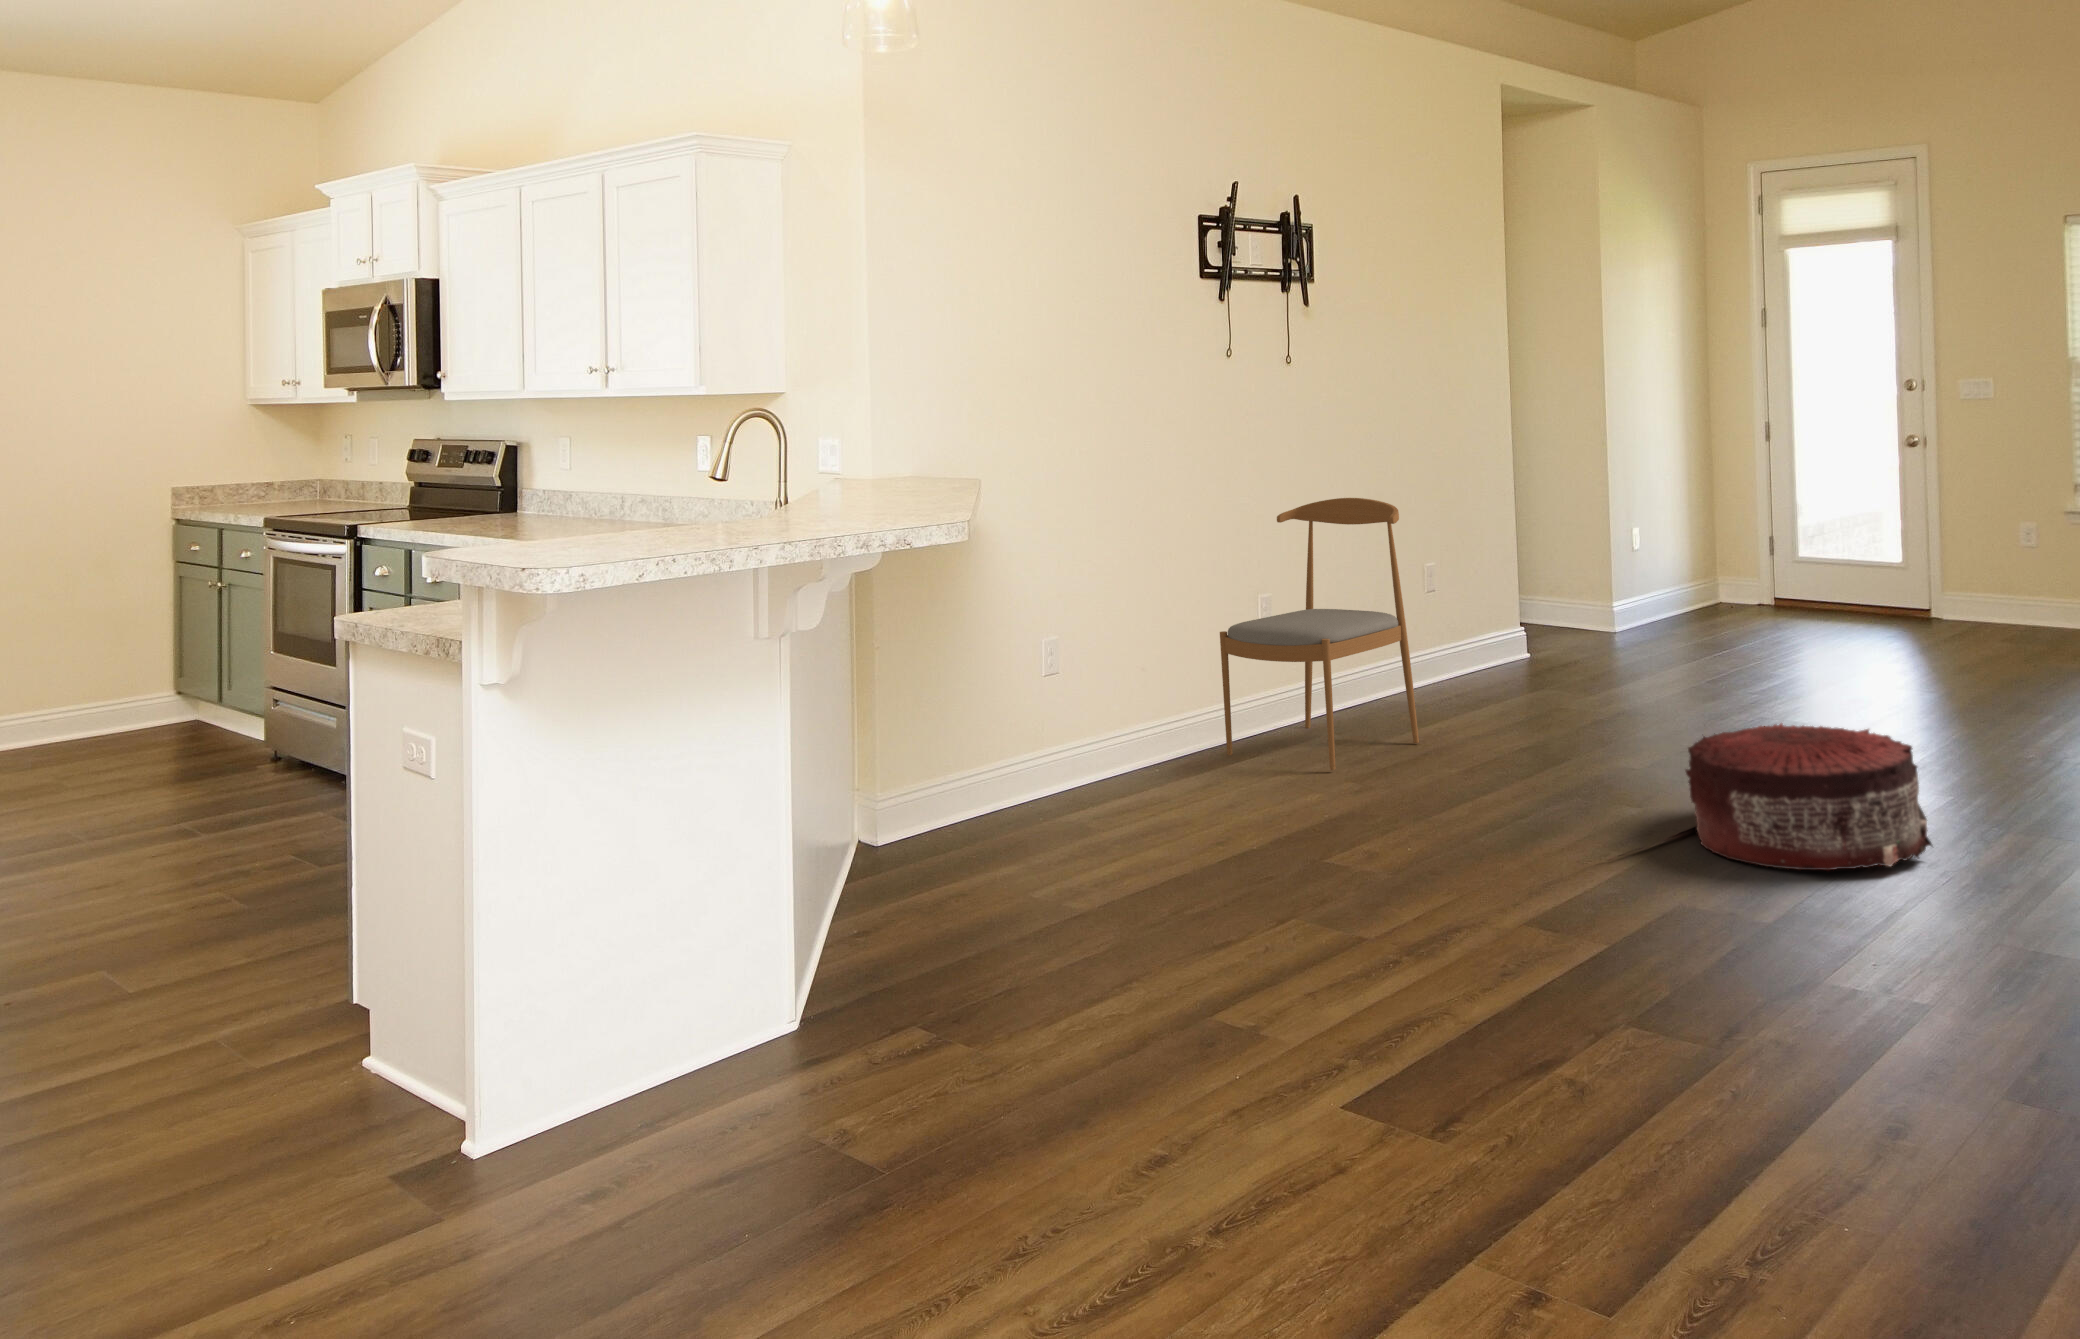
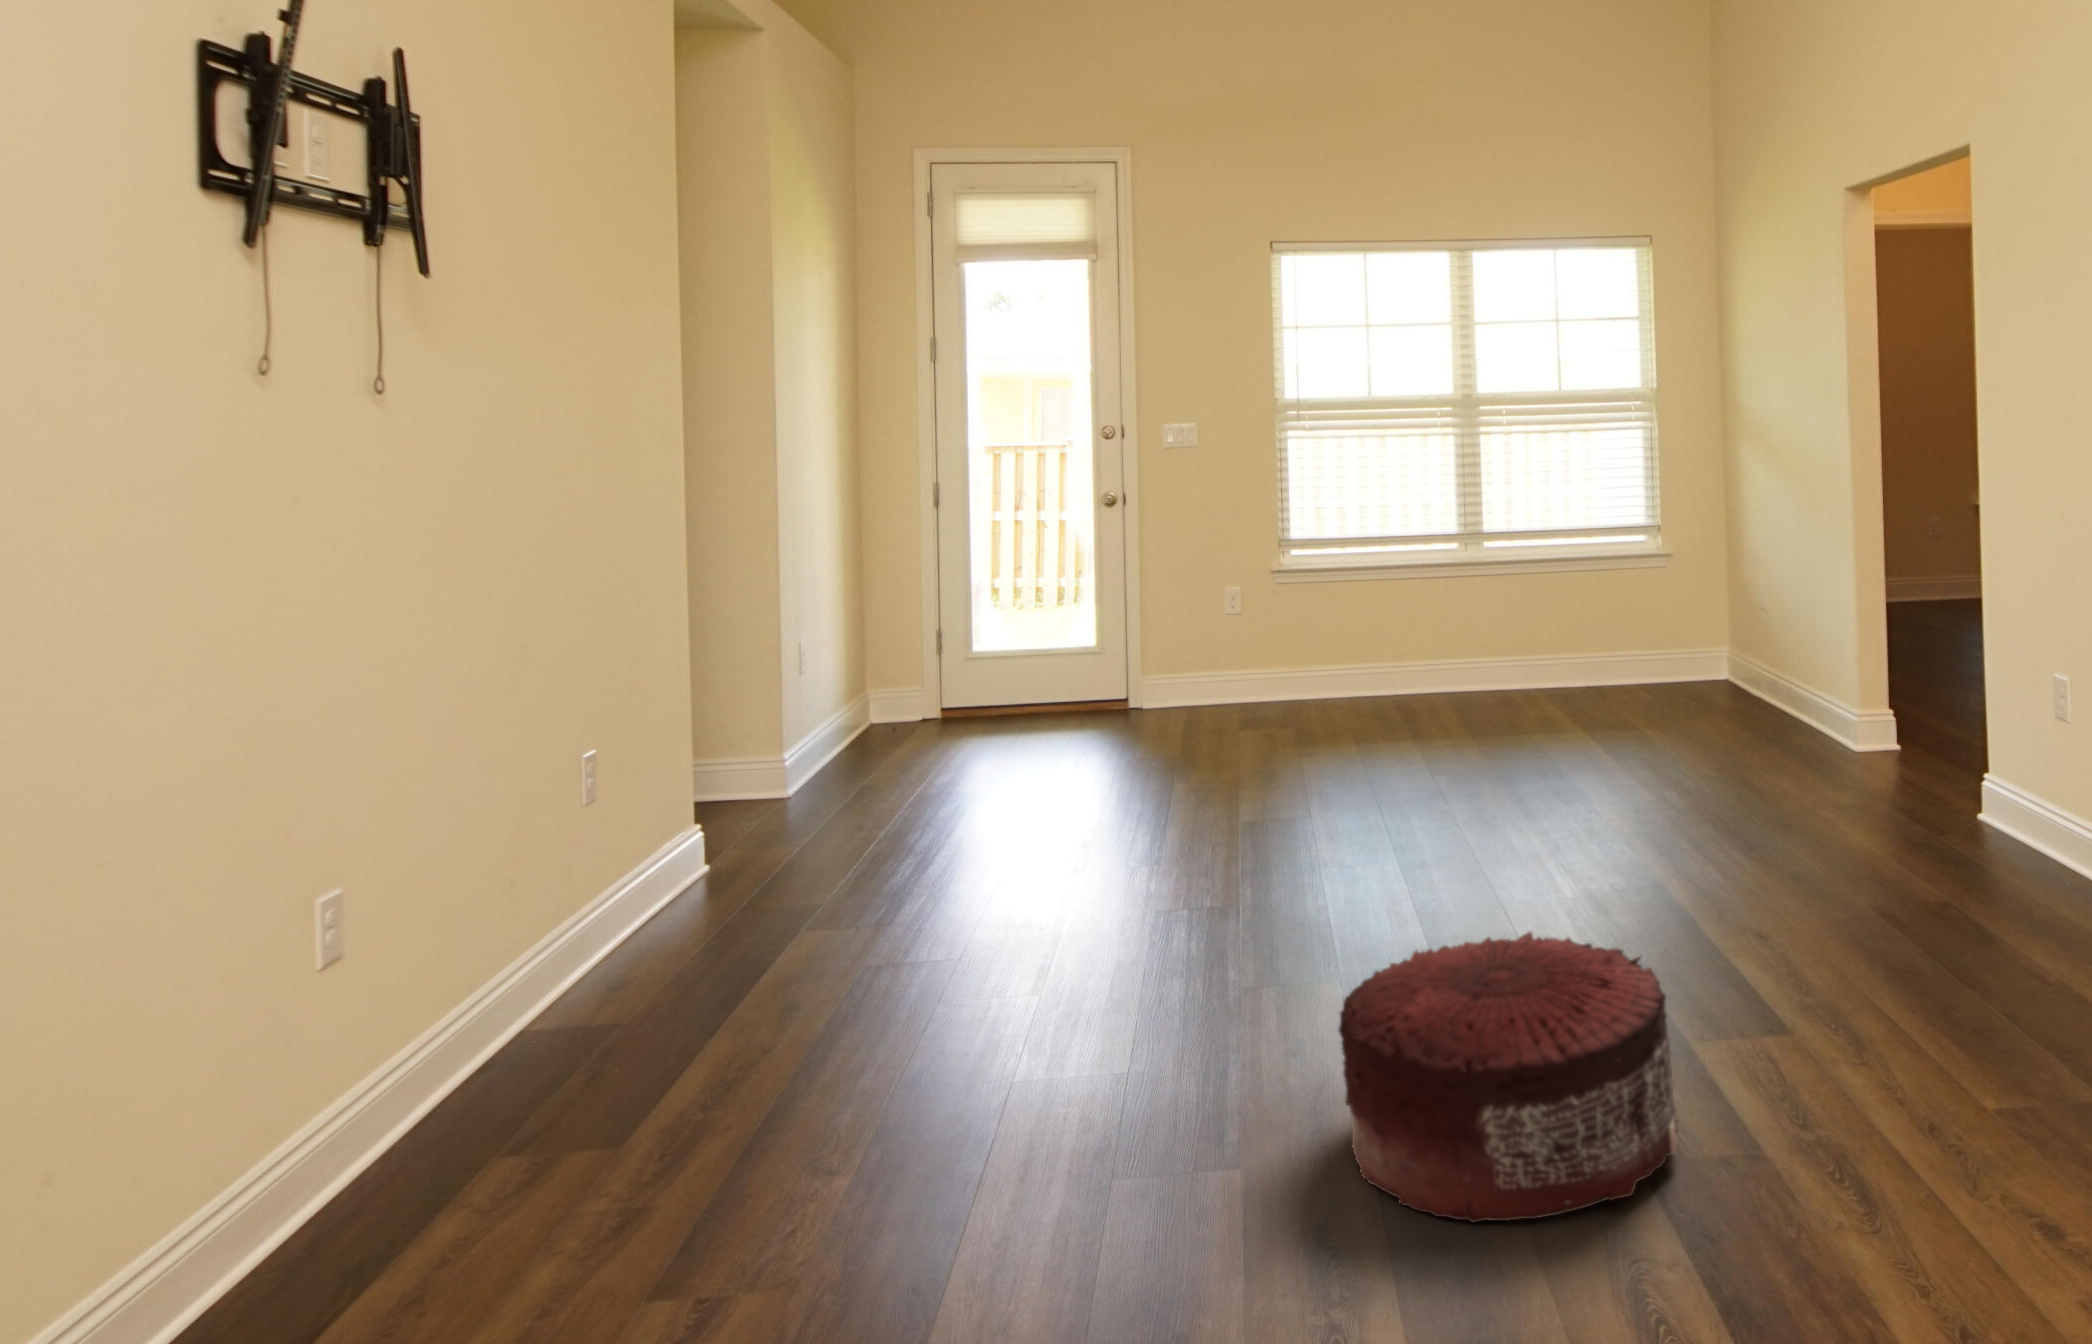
dining chair: present [1220,498,1419,770] -> none [268,663,715,1311]

